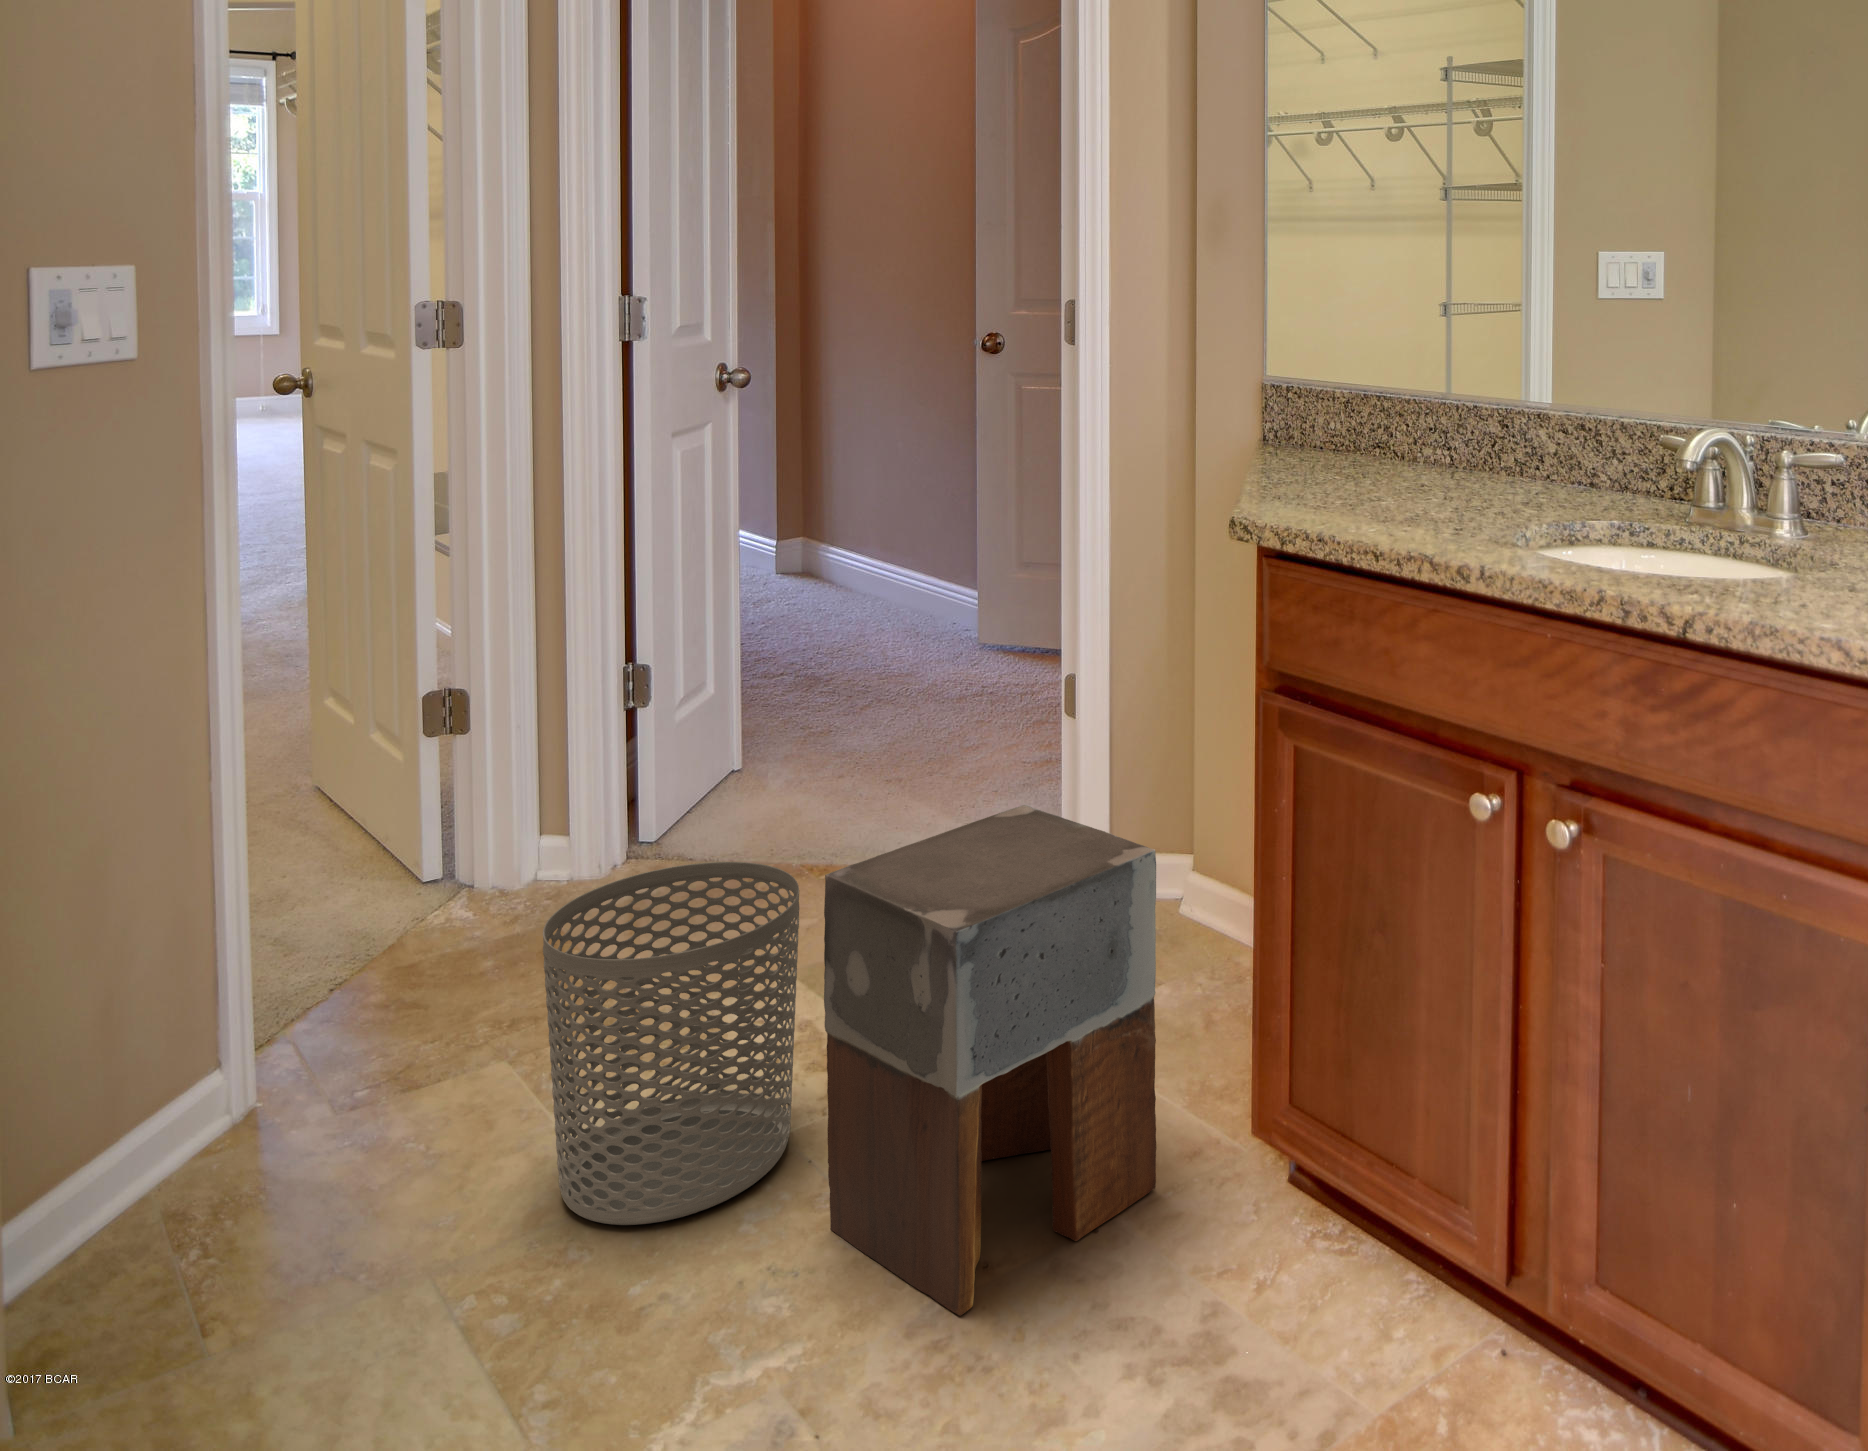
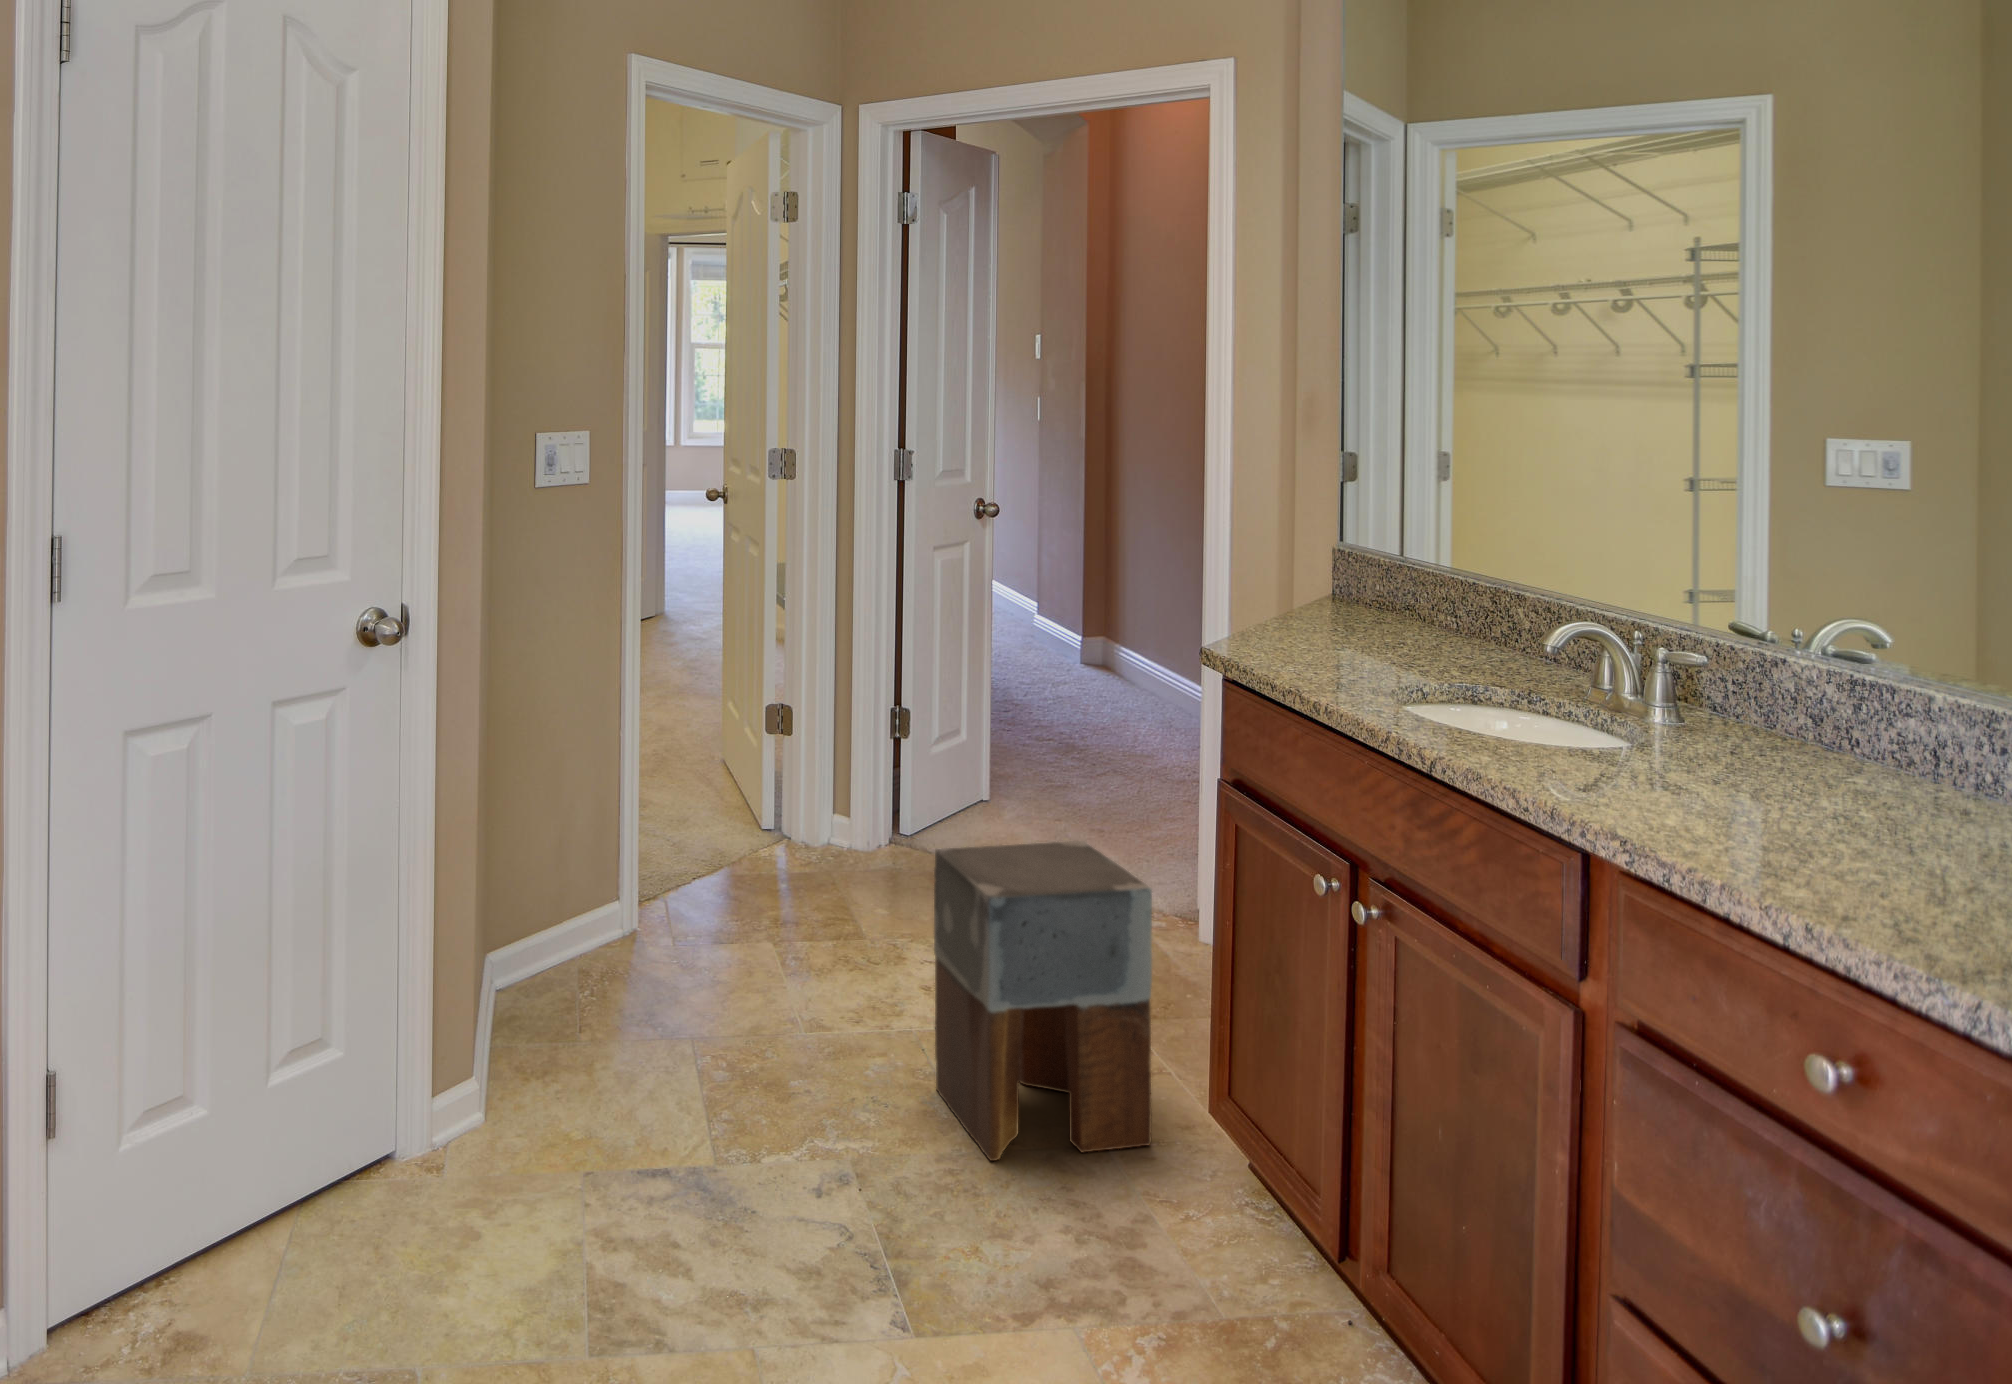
waste bin: present [543,862,800,1225] -> none [793,834,940,1053]

